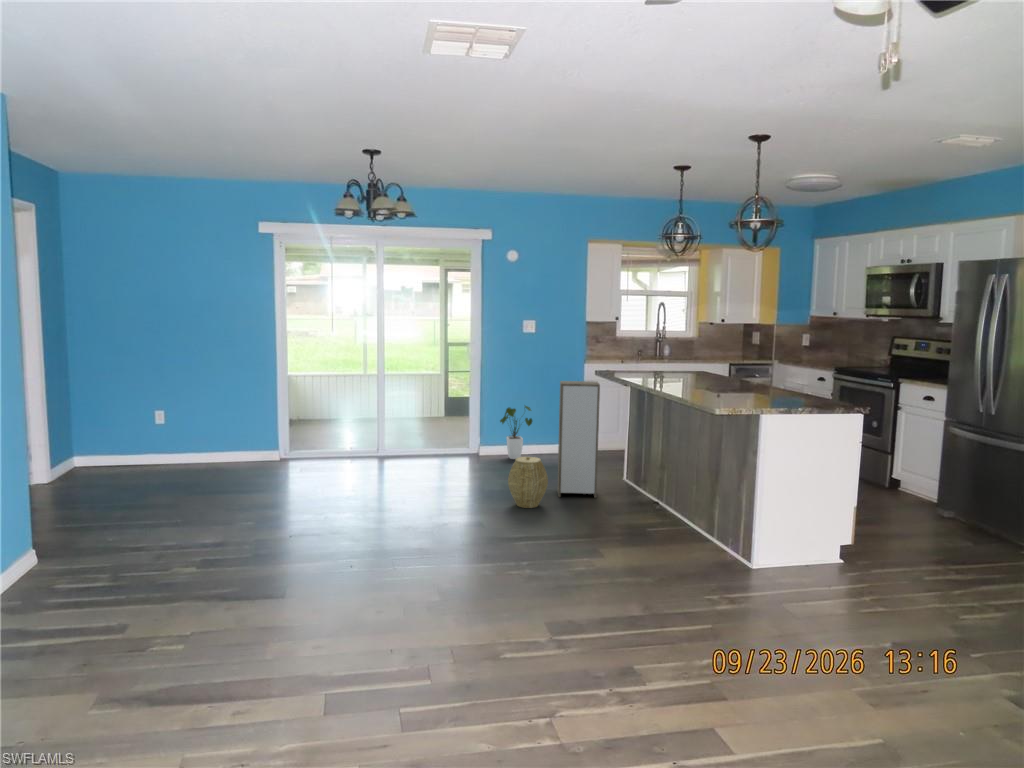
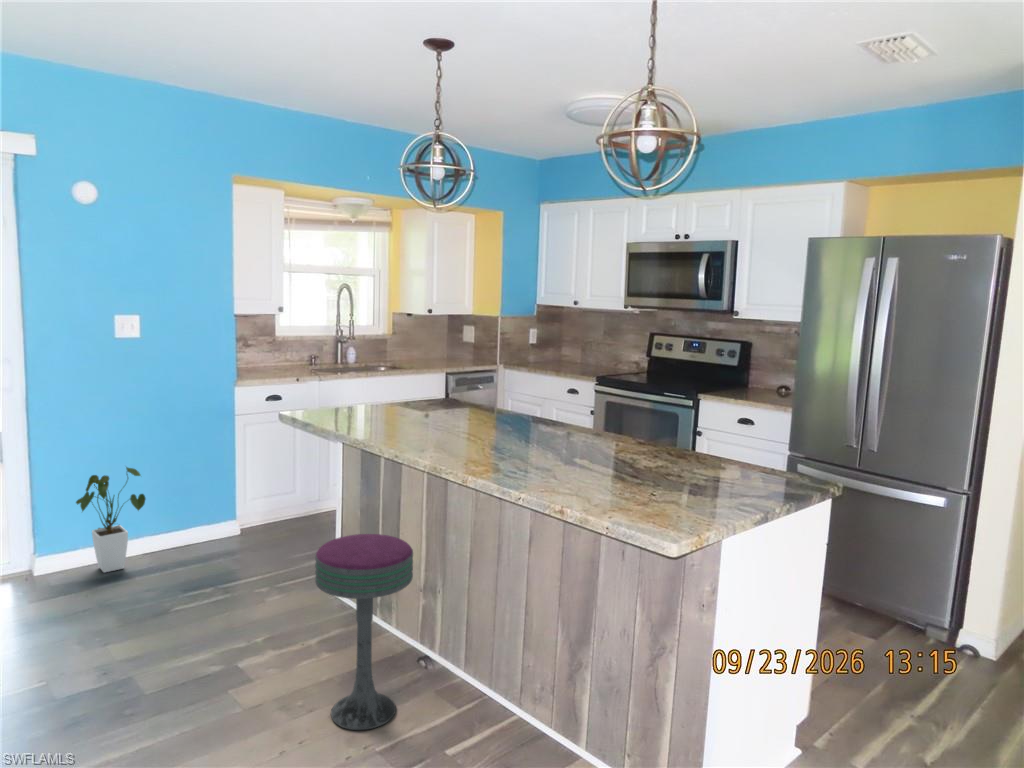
storage cabinet: present [557,381,600,498] -> none [210,434,296,668]
bar stool: none [600,430,649,525] -> present [315,534,413,730]
woven basket: present [508,457,548,508] -> none [106,608,200,725]

